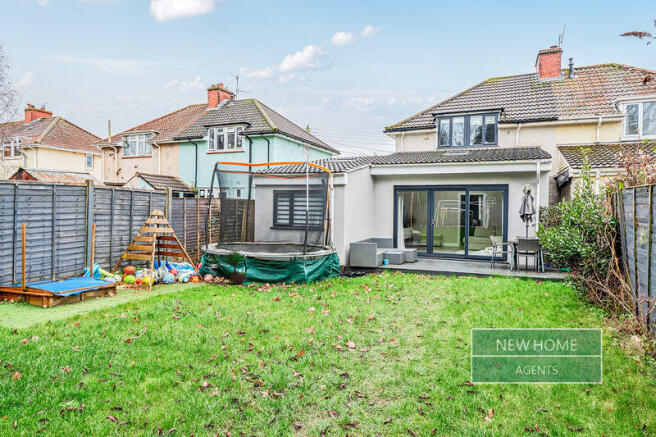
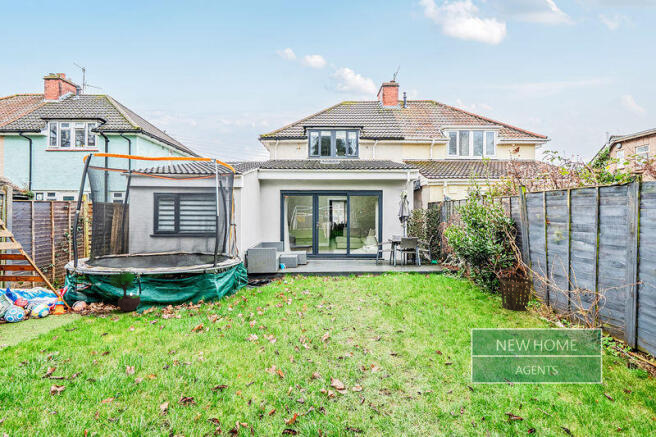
basket: none [591,286,633,326] -> present [499,277,532,311]

